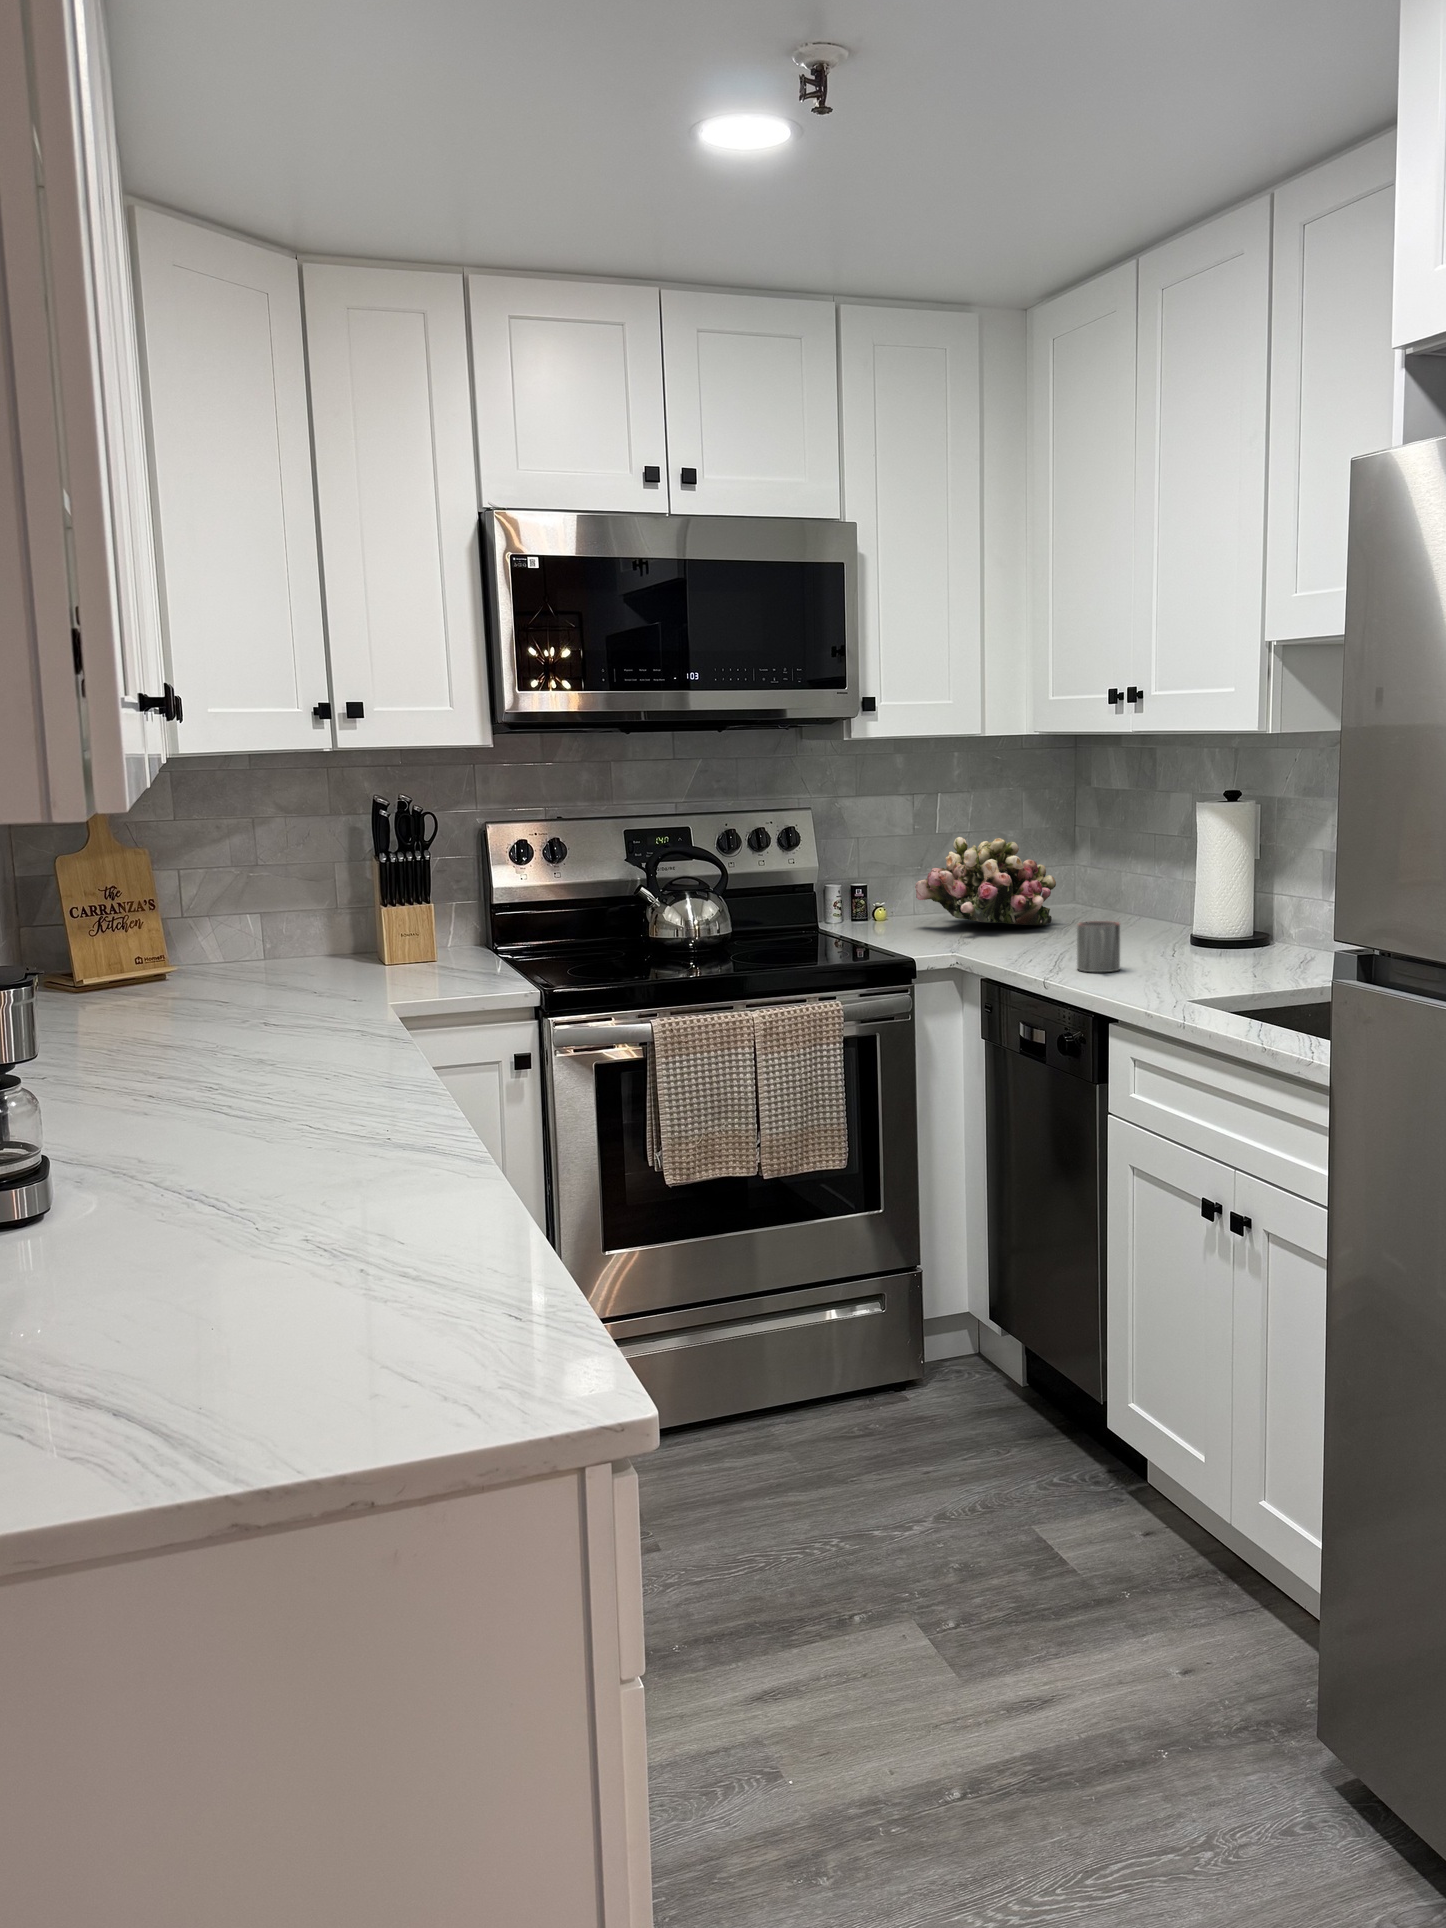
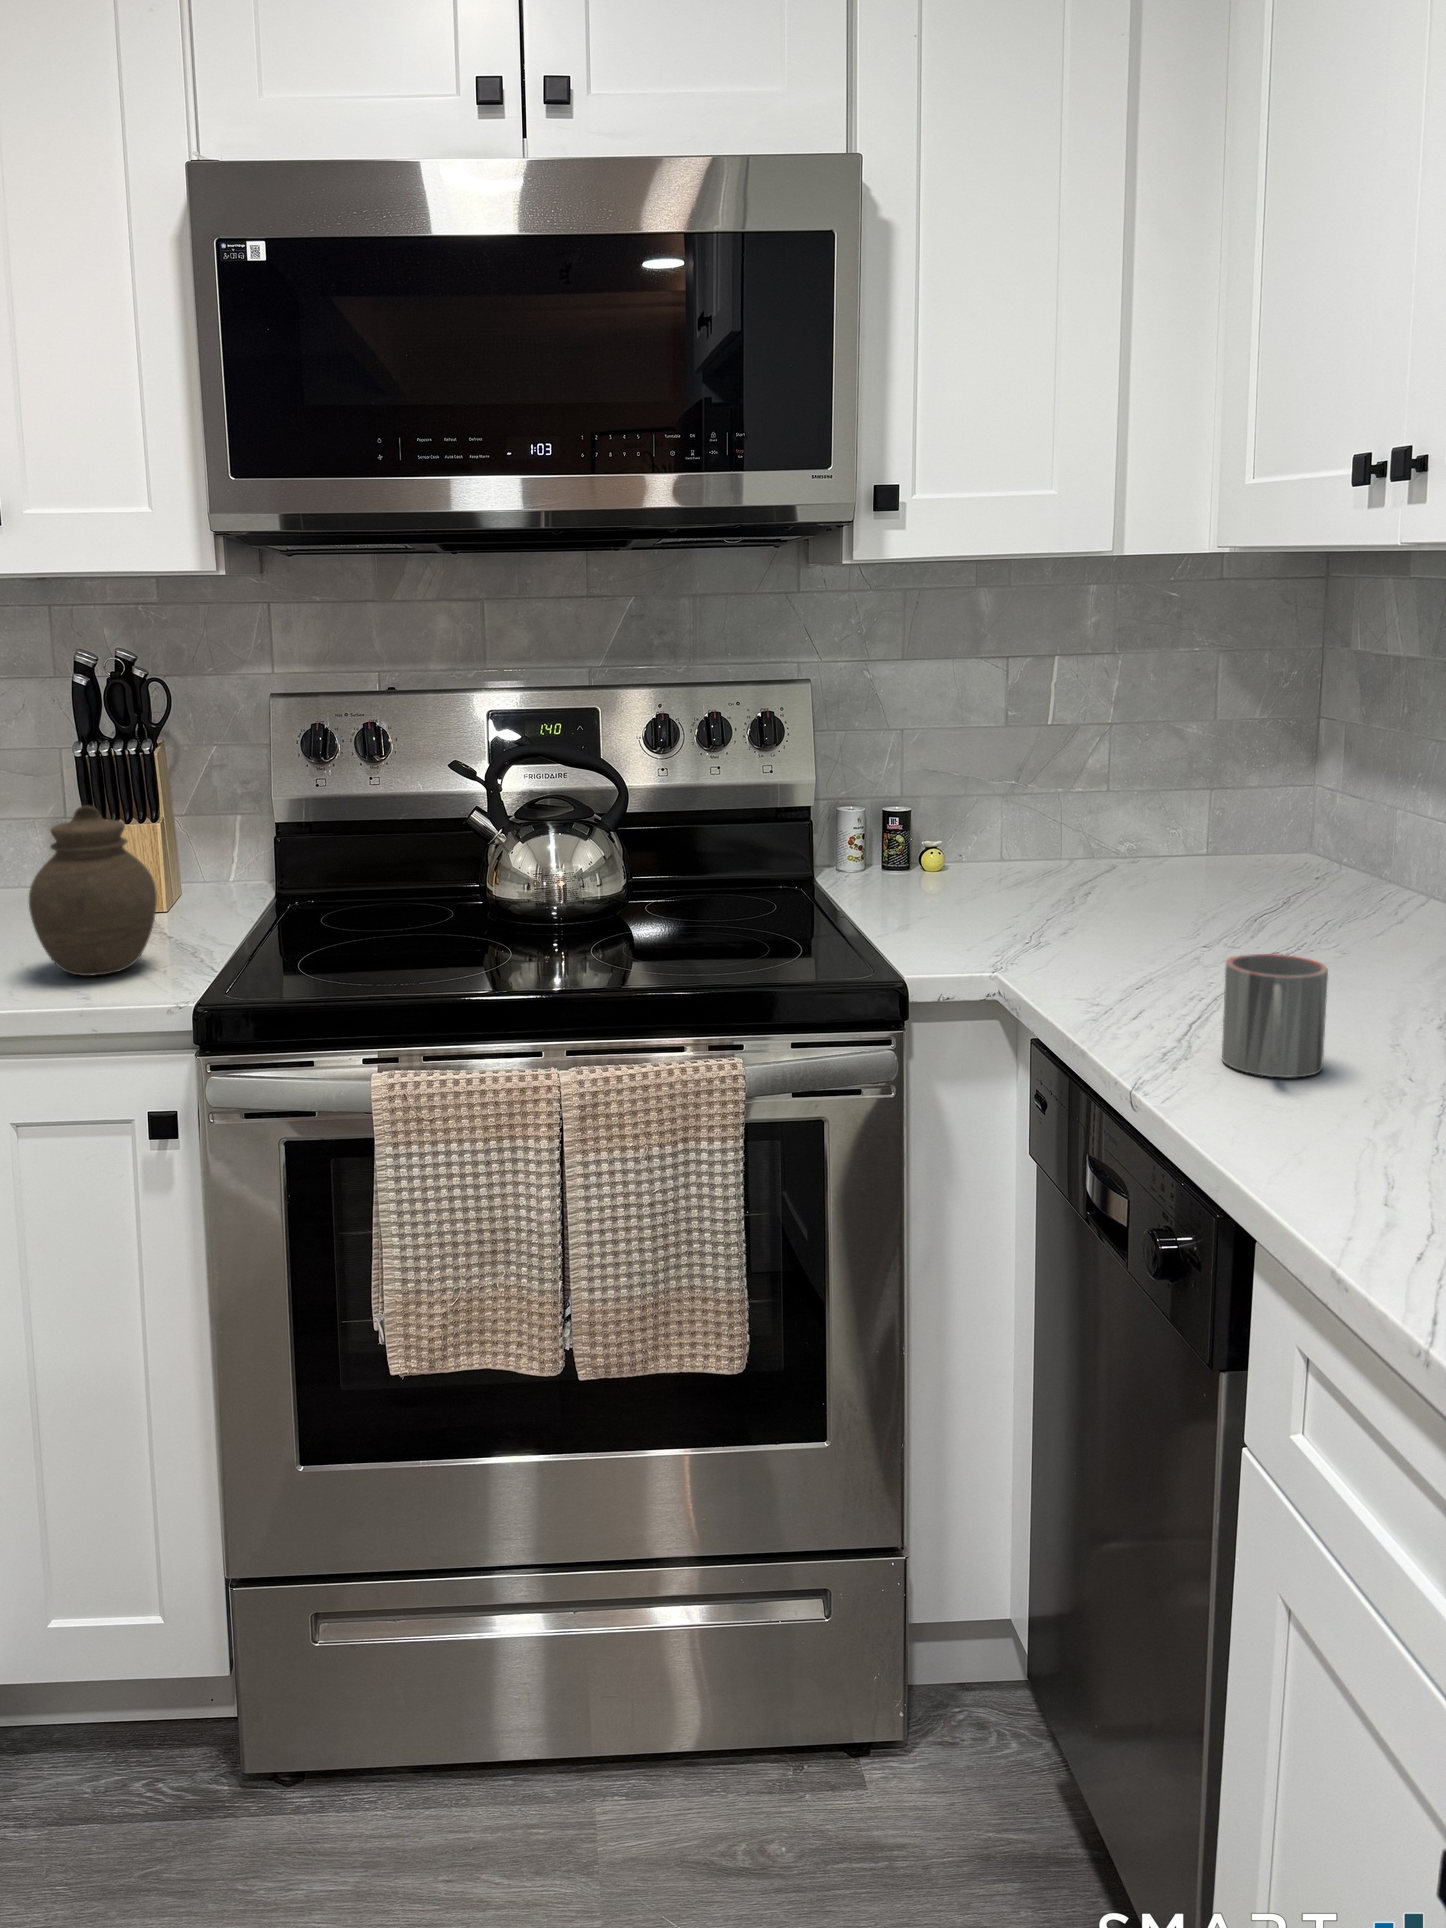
flower arrangement: present [915,837,1056,925] -> none [980,735,1248,903]
jar: none [415,883,490,984] -> present [29,806,157,976]

